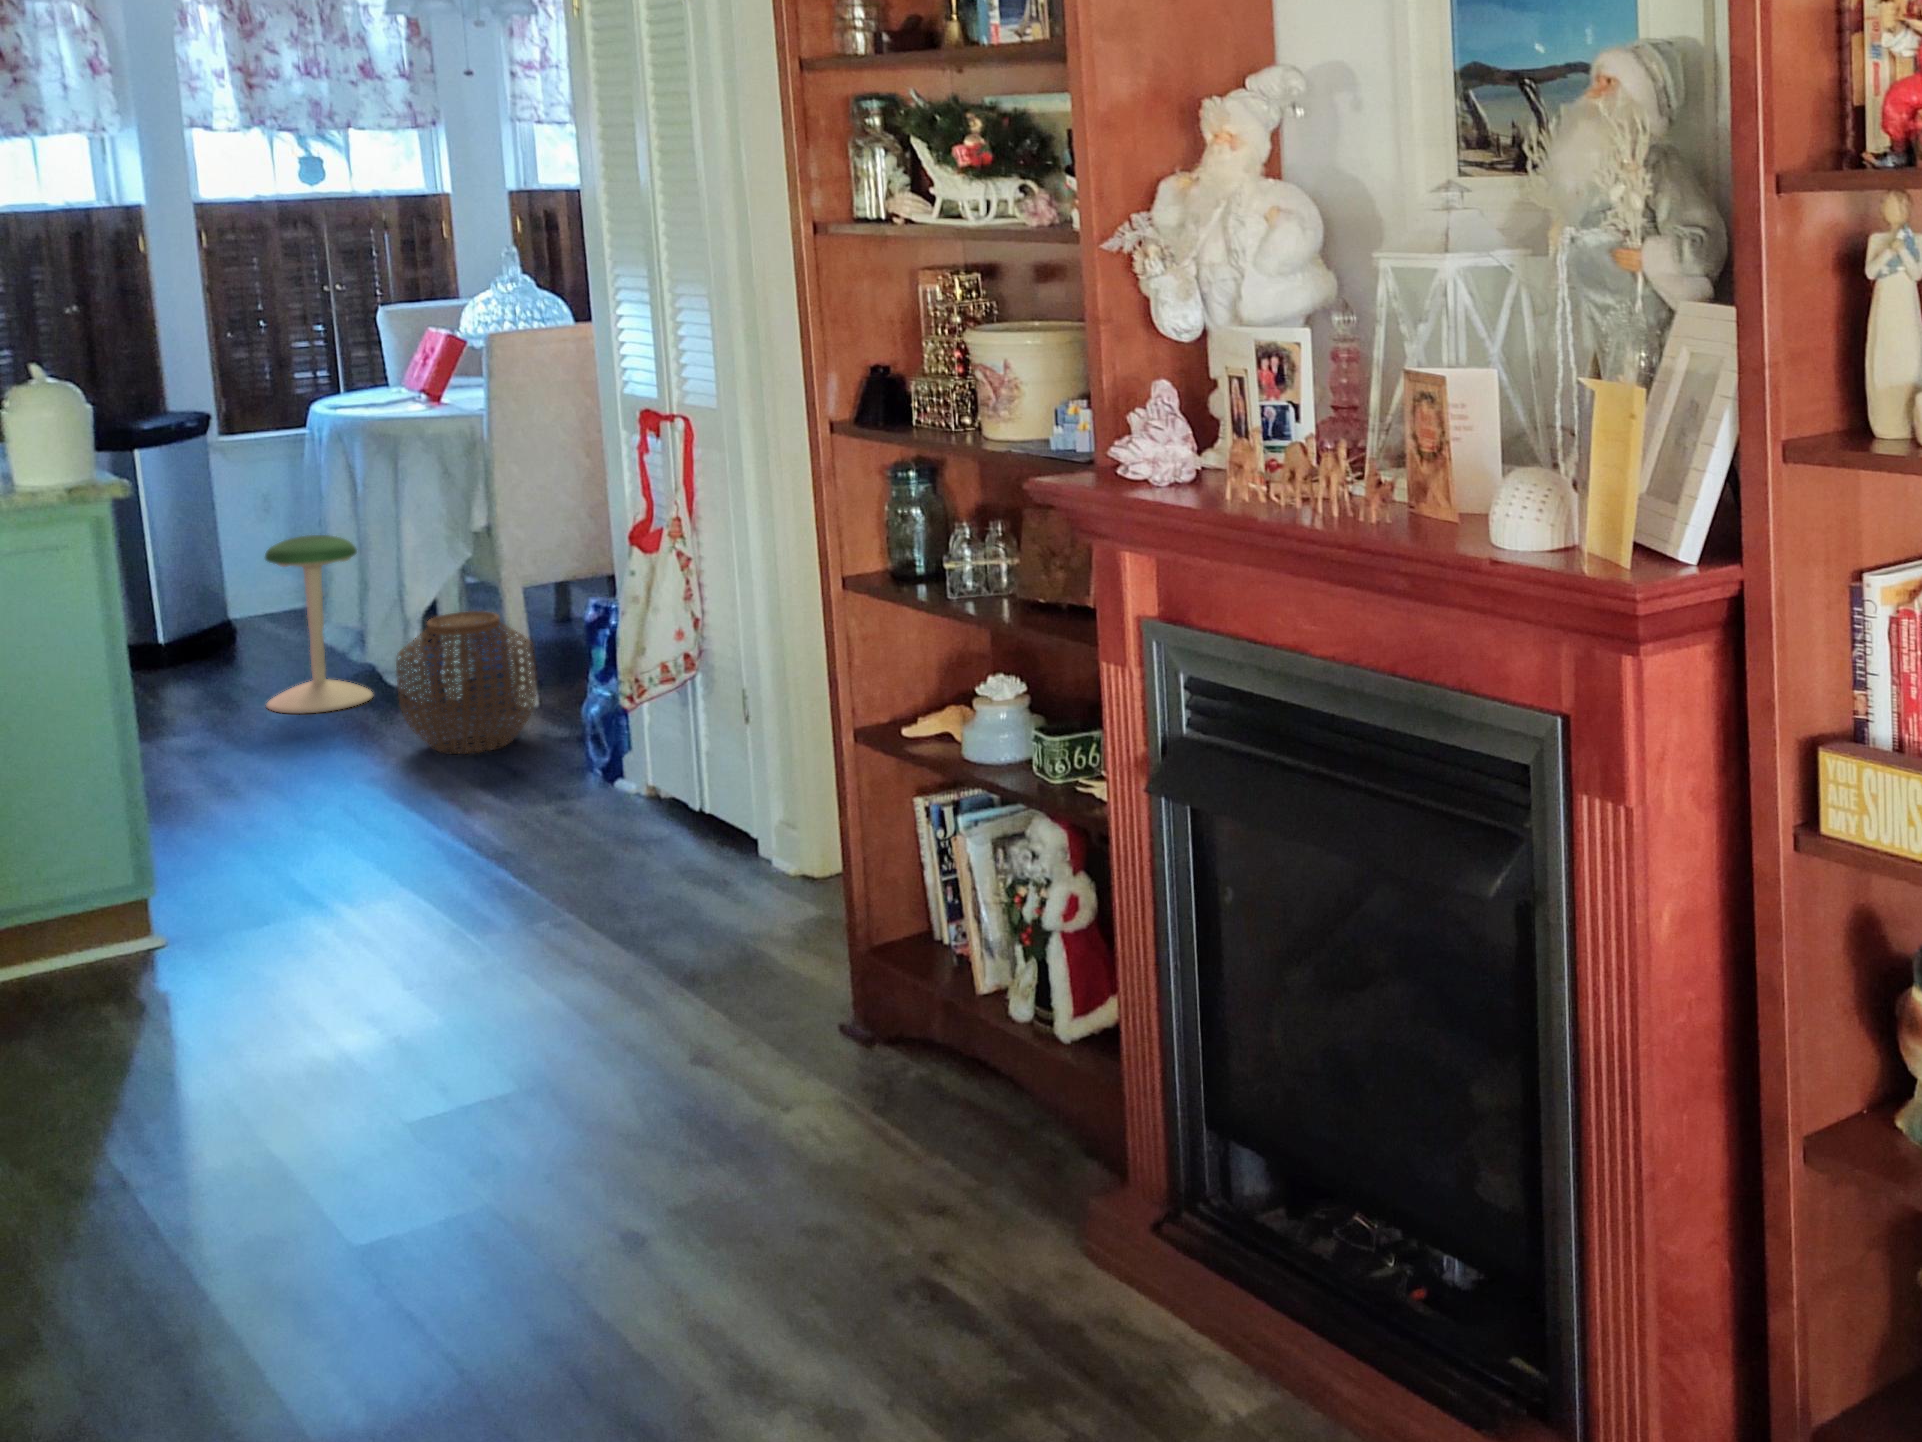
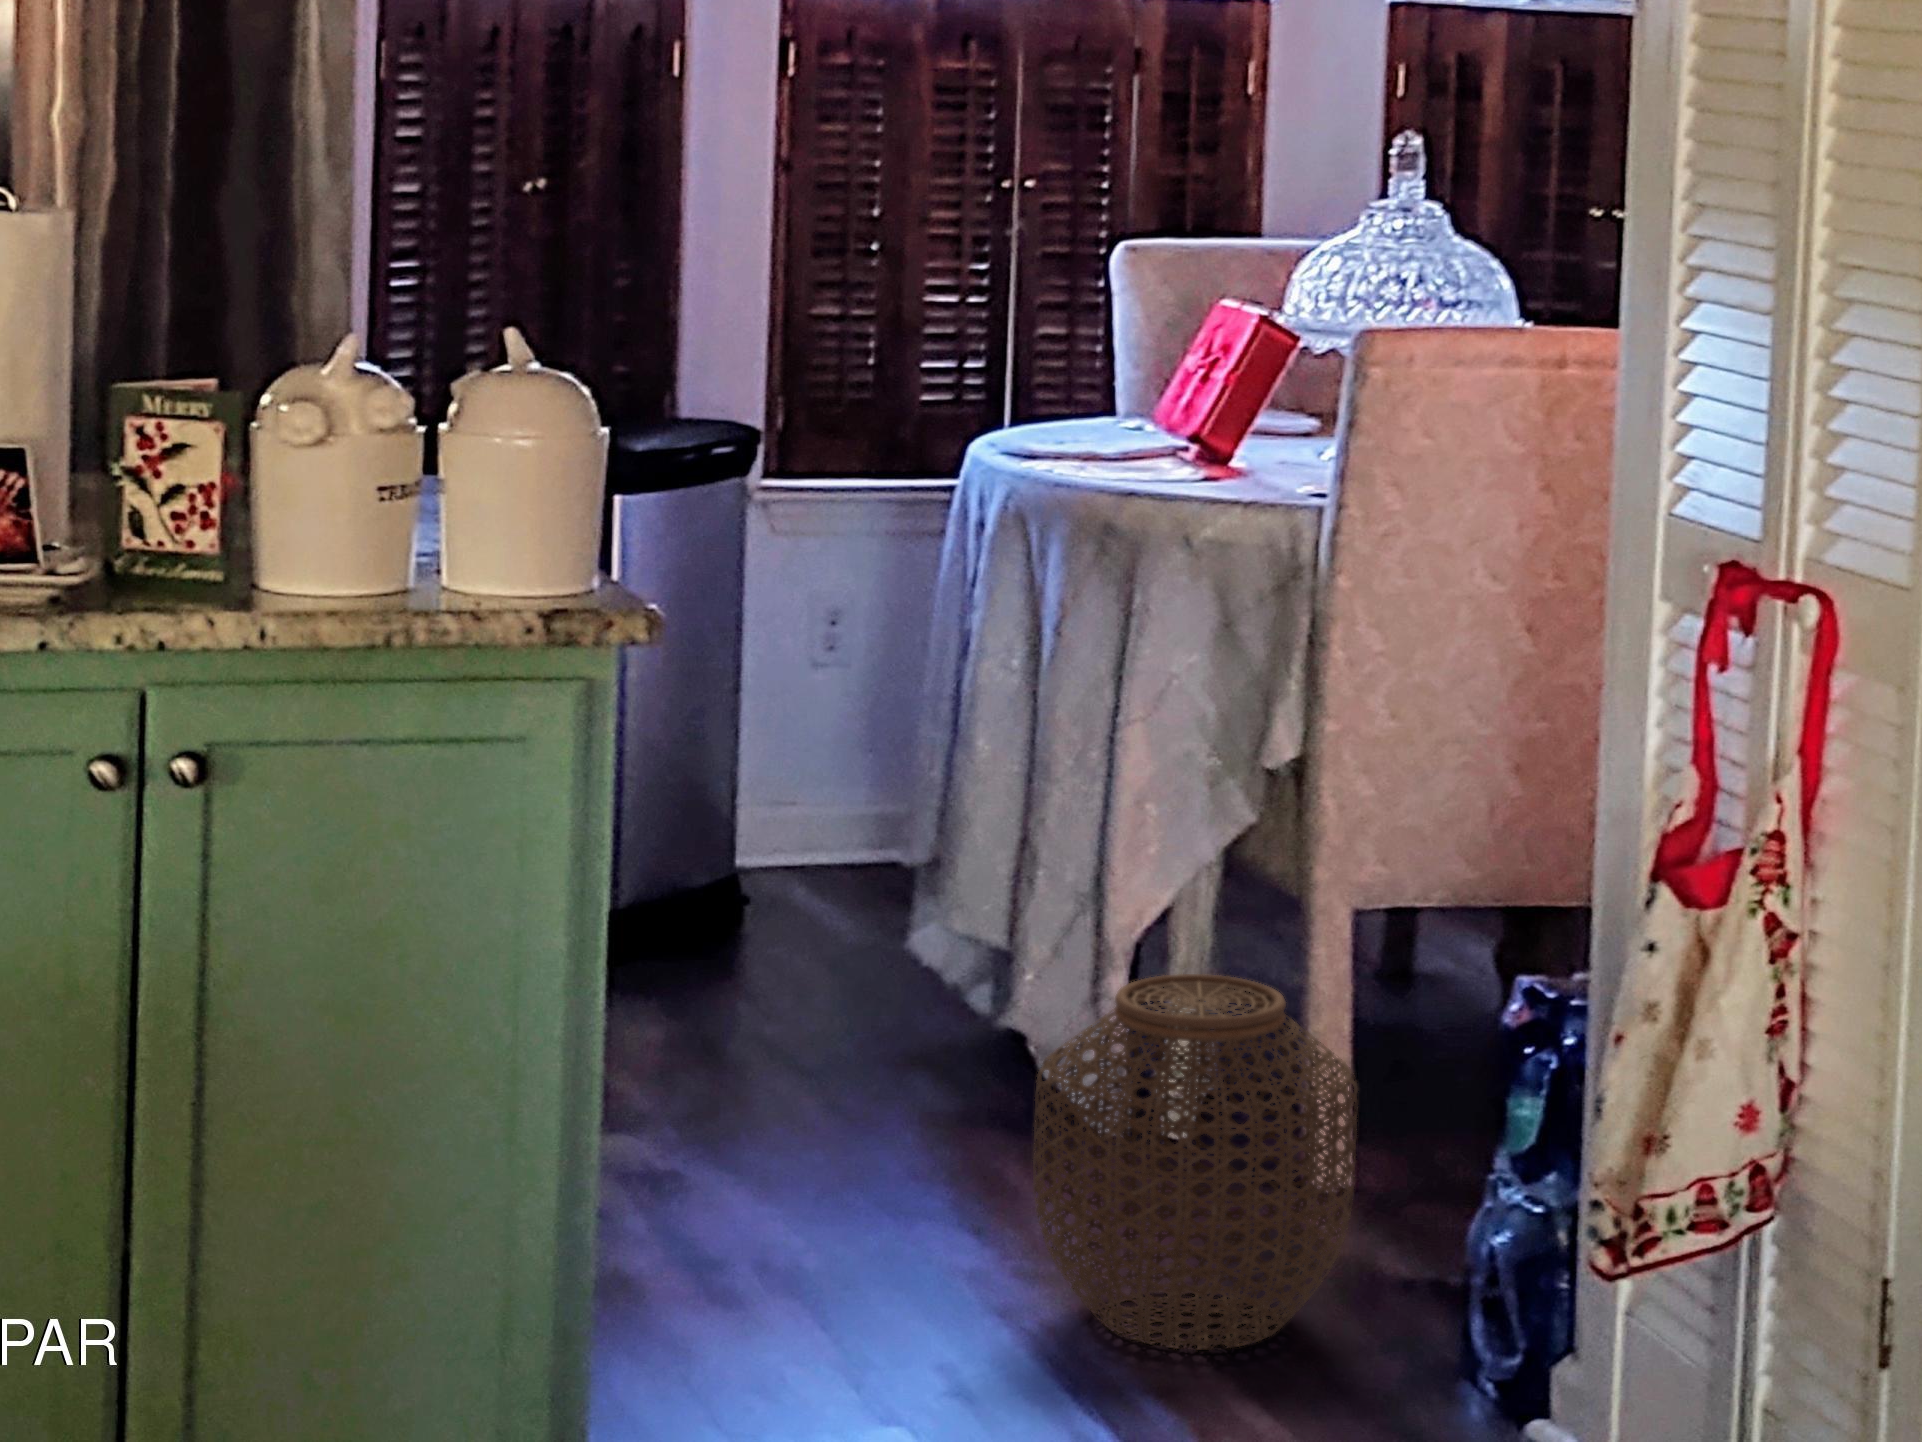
stool: present [265,535,373,713] -> none [772,730,996,1155]

